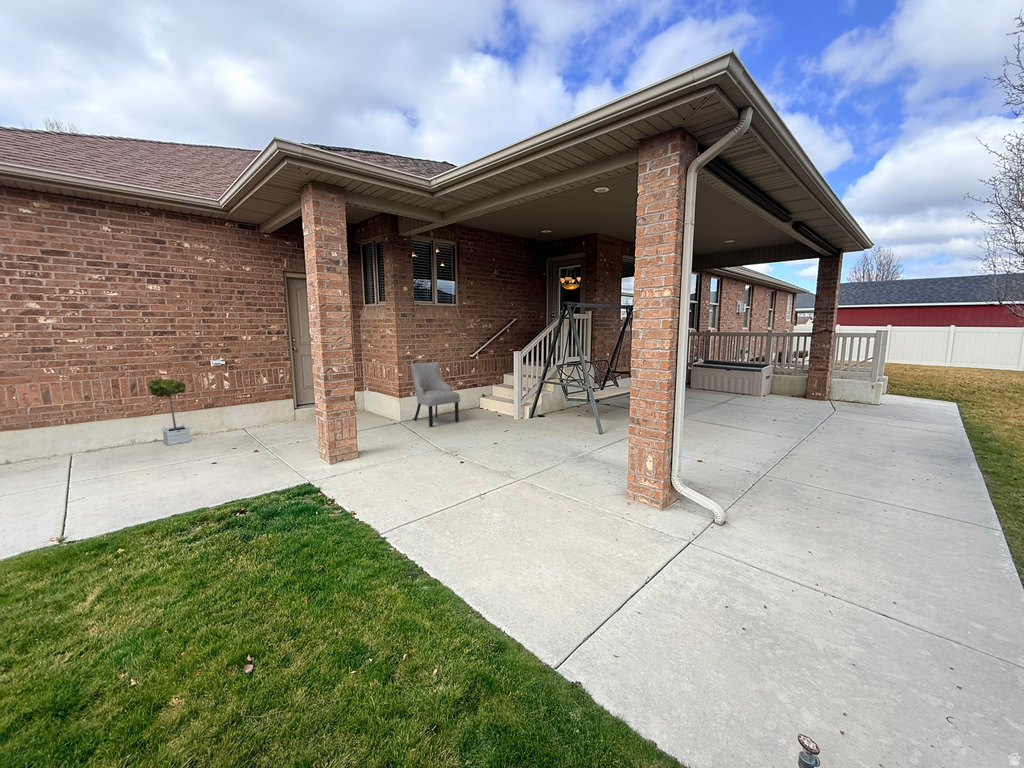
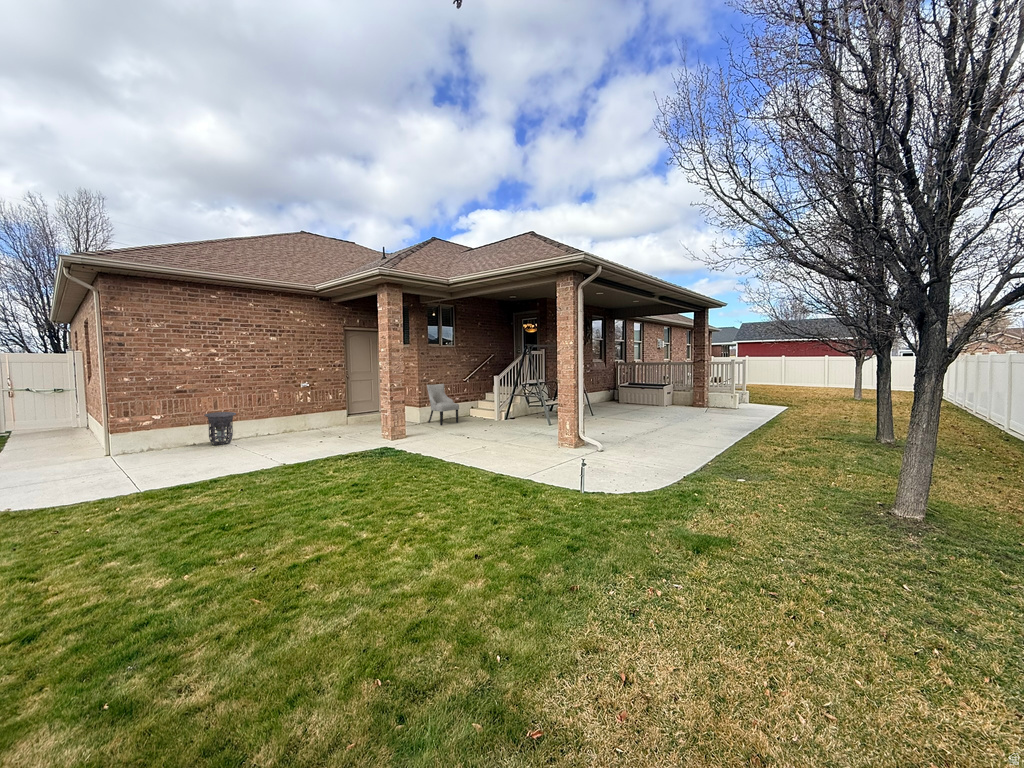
potted tree: present [148,378,191,446] -> none [270,394,292,436]
side table: none [11,408,76,466] -> present [204,412,236,445]

